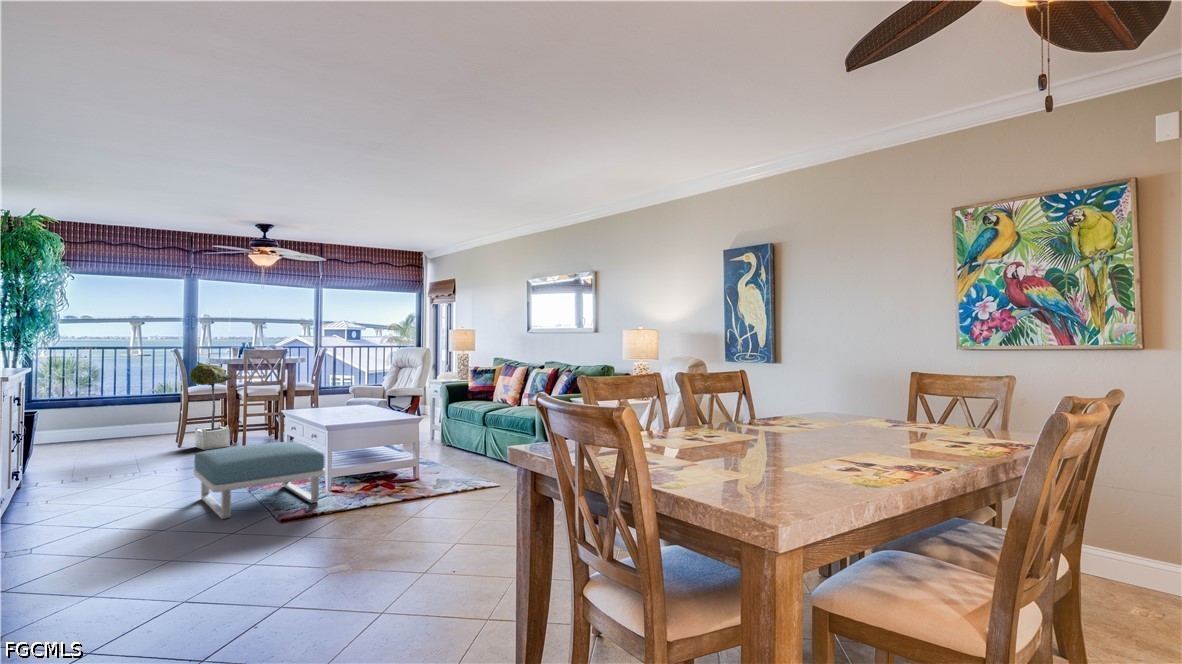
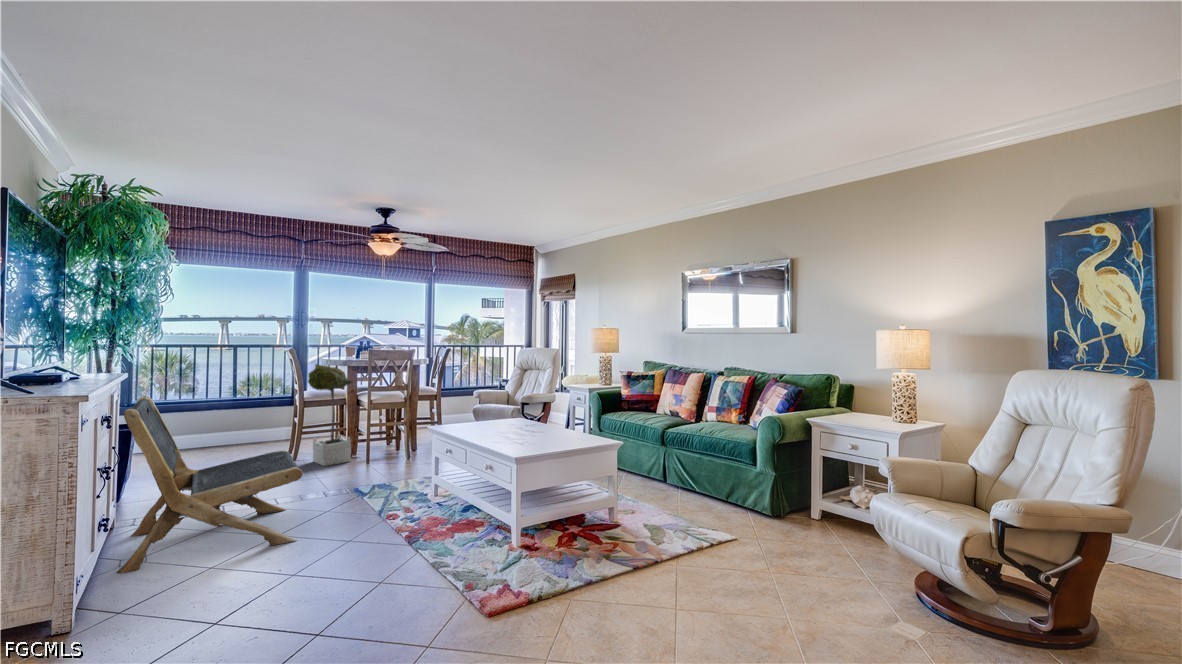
lounge chair: none [24,384,170,508] -> present [116,396,303,573]
footstool: present [194,442,325,519] -> none [341,476,521,608]

